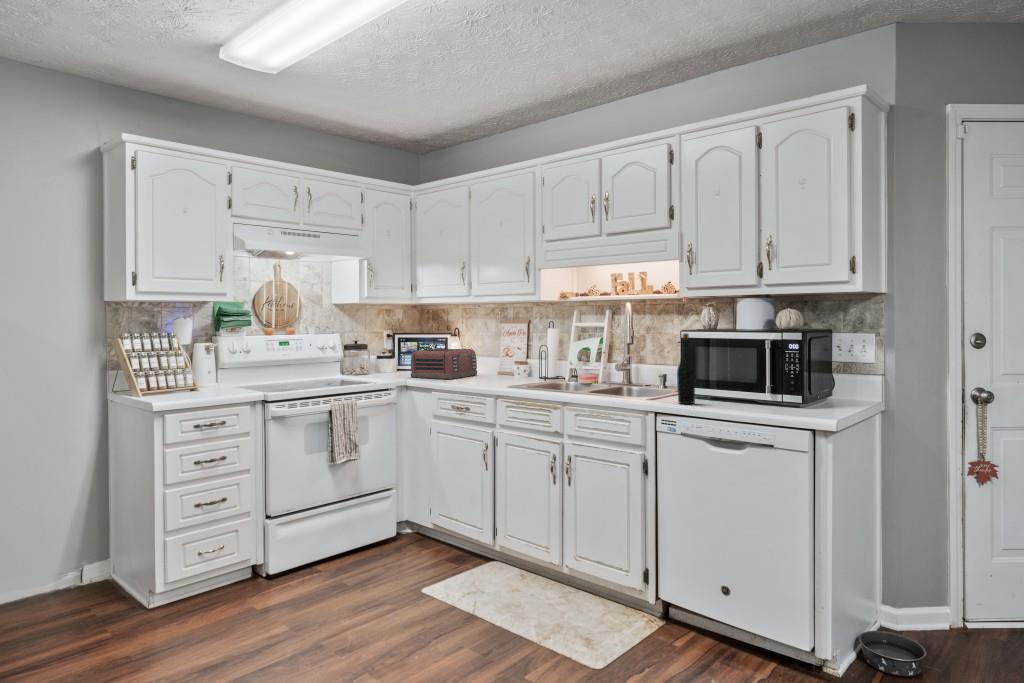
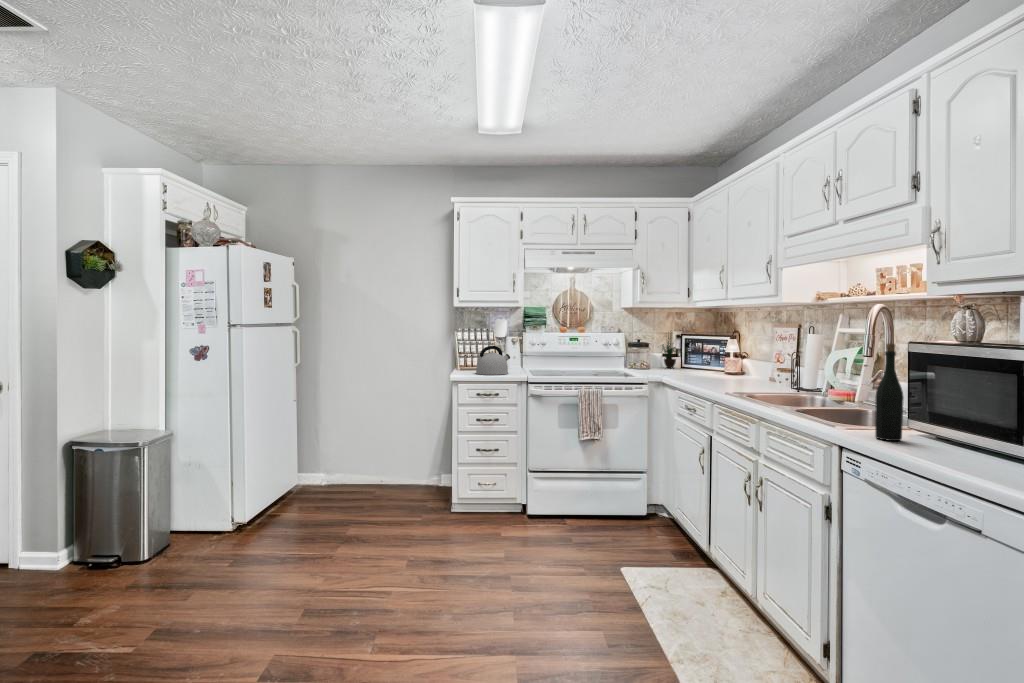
potted plant: none [370,322,395,371] -> present [662,332,676,368]
toaster: present [411,349,477,379] -> none [672,351,741,381]
kettle: none [179,357,225,396] -> present [476,346,510,375]

